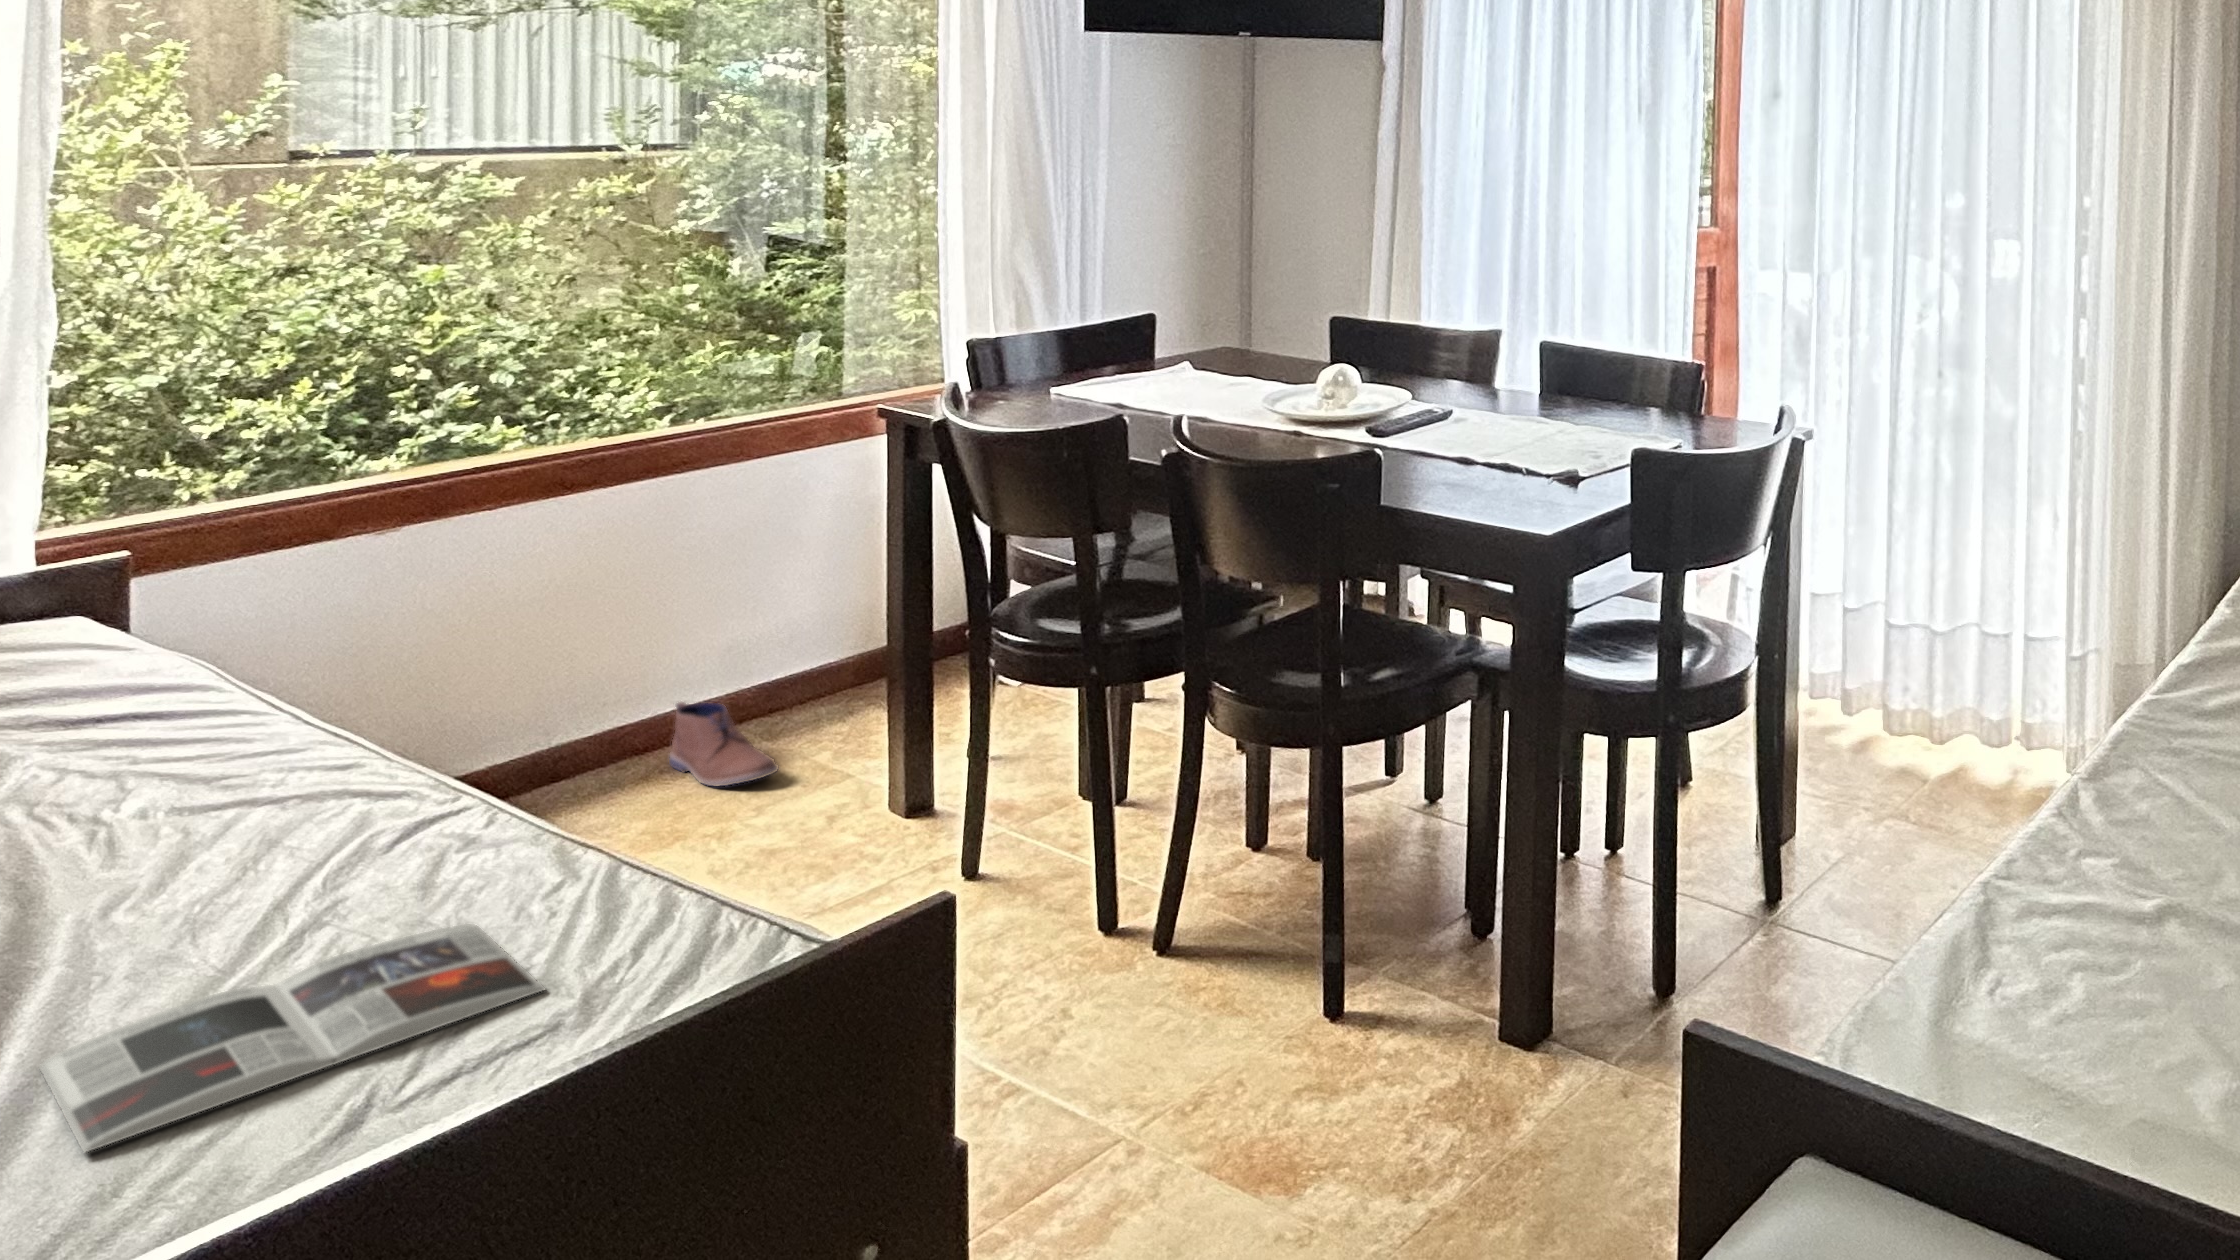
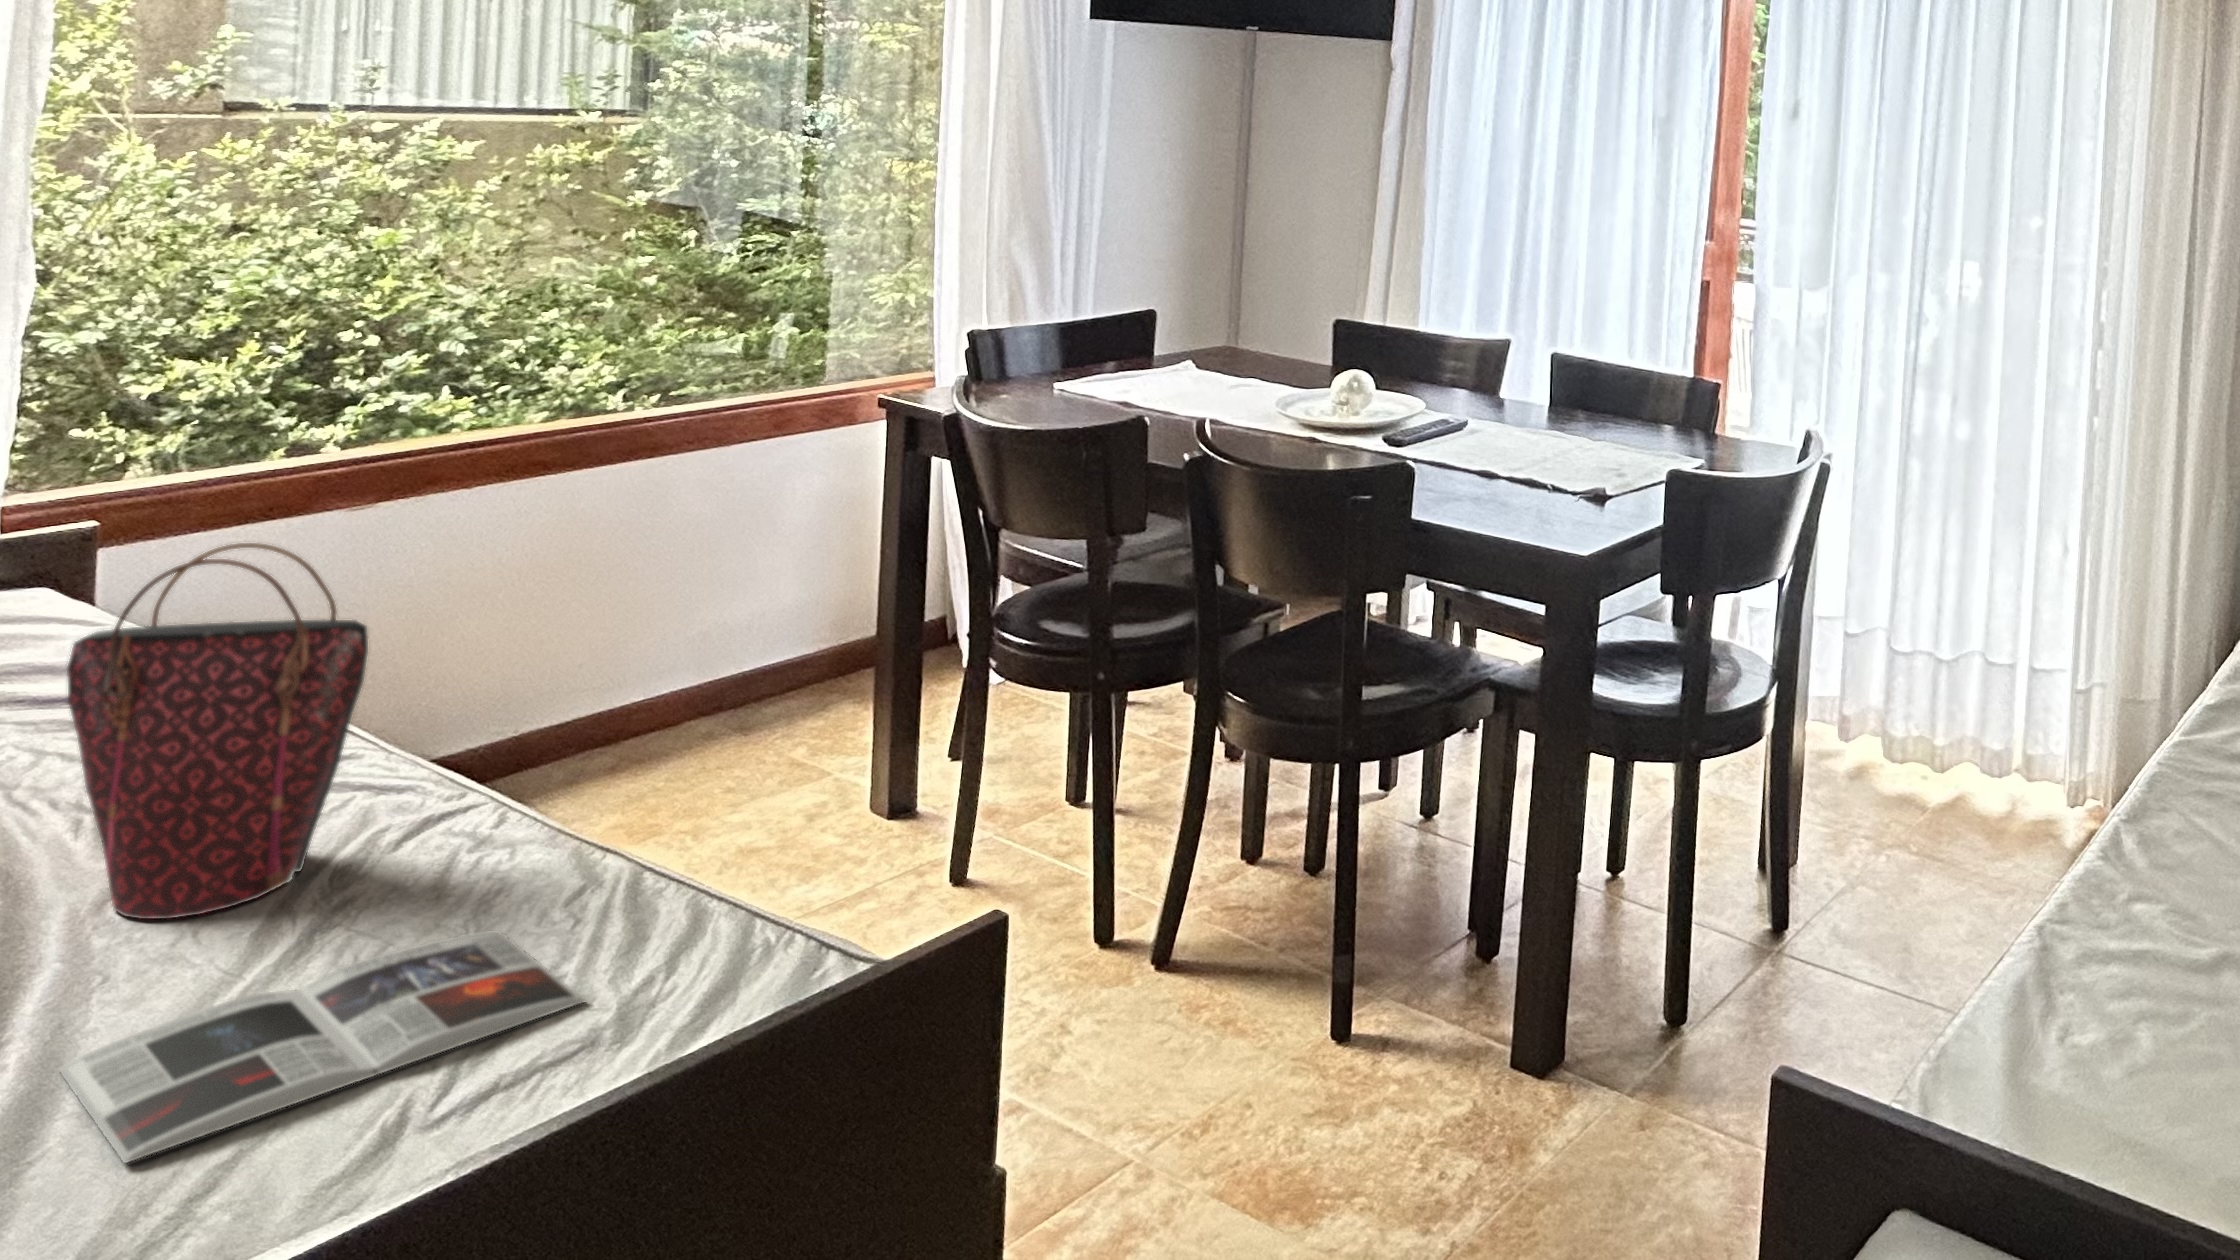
handbag: none [63,561,350,922] -> present [67,543,368,919]
shoe: present [669,702,779,786] -> none [611,694,730,784]

